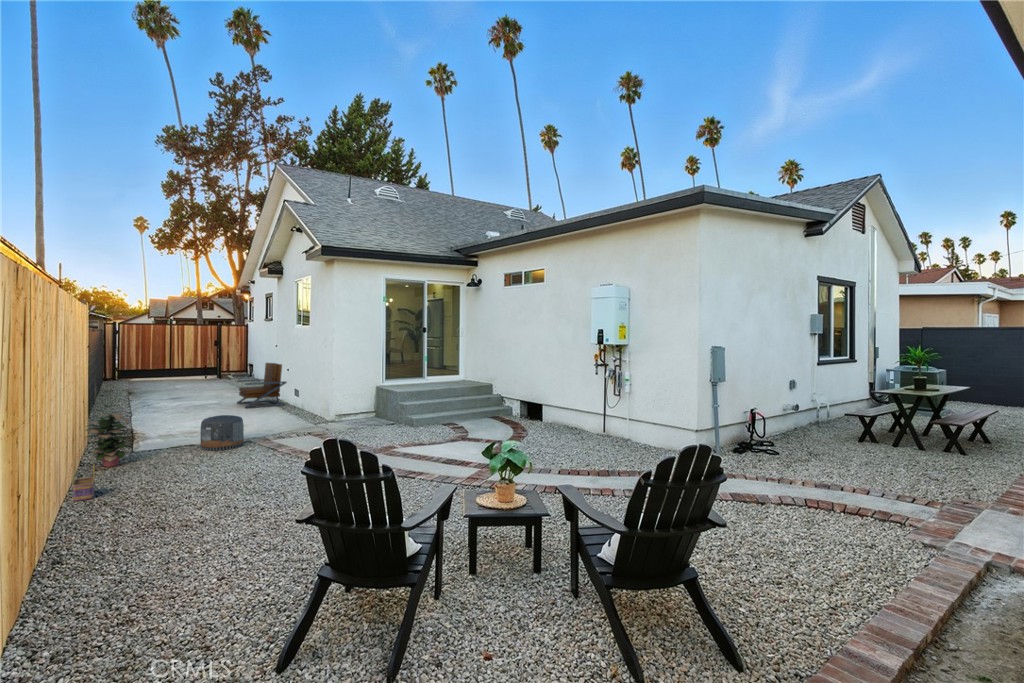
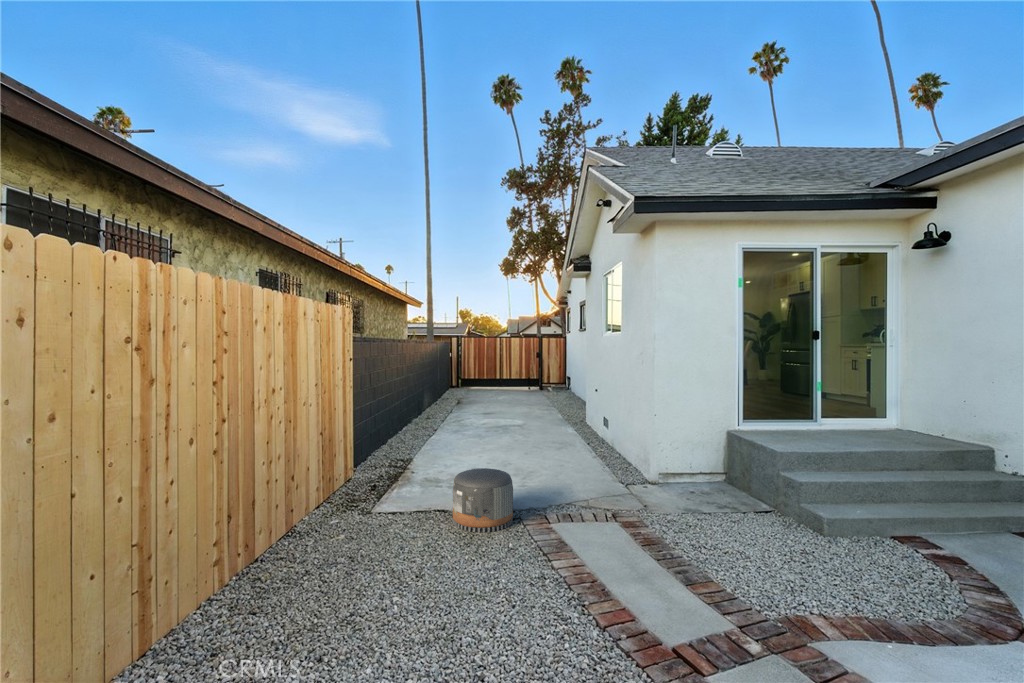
lounge chair: present [237,363,287,408] -> none [541,380,595,437]
decorative plant: present [85,414,130,467] -> none [291,458,354,543]
basket: present [72,464,95,501] -> none [152,586,216,669]

